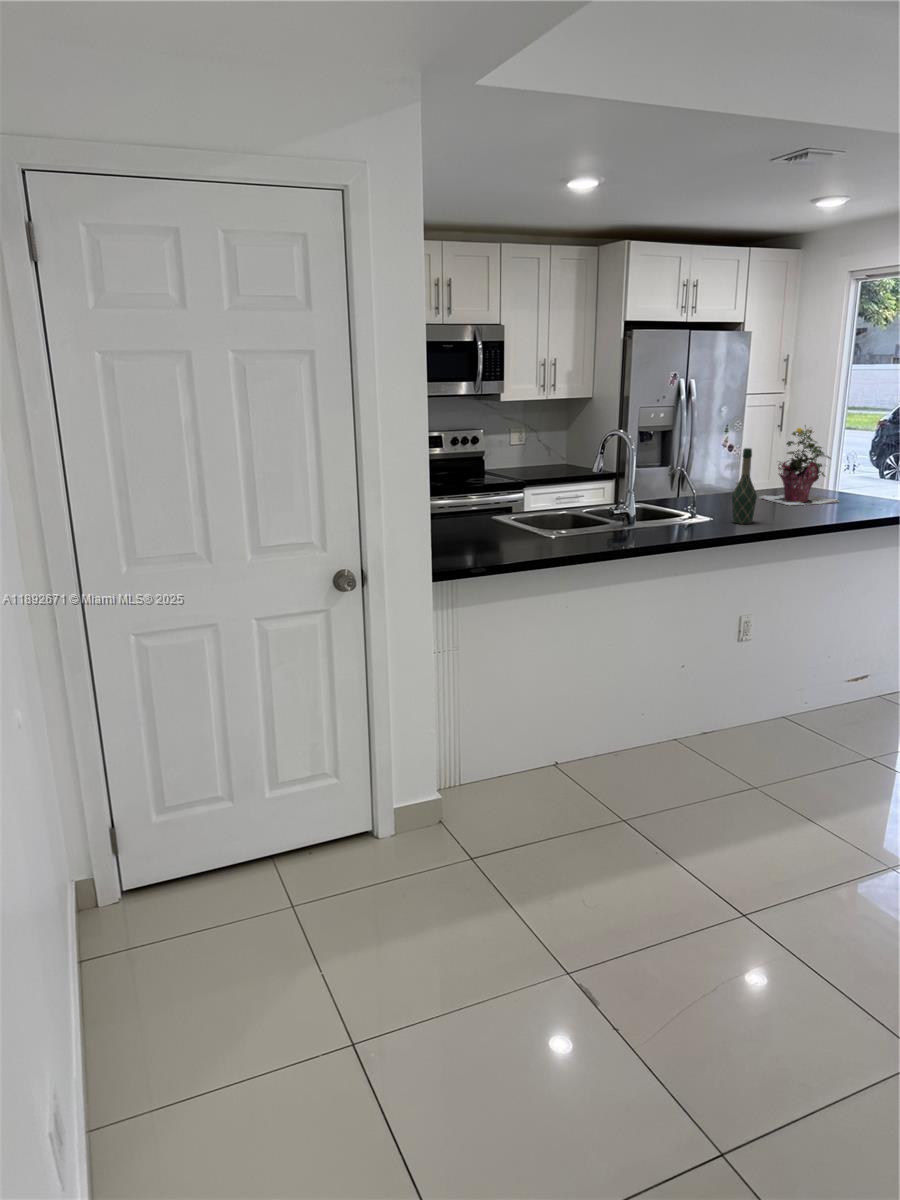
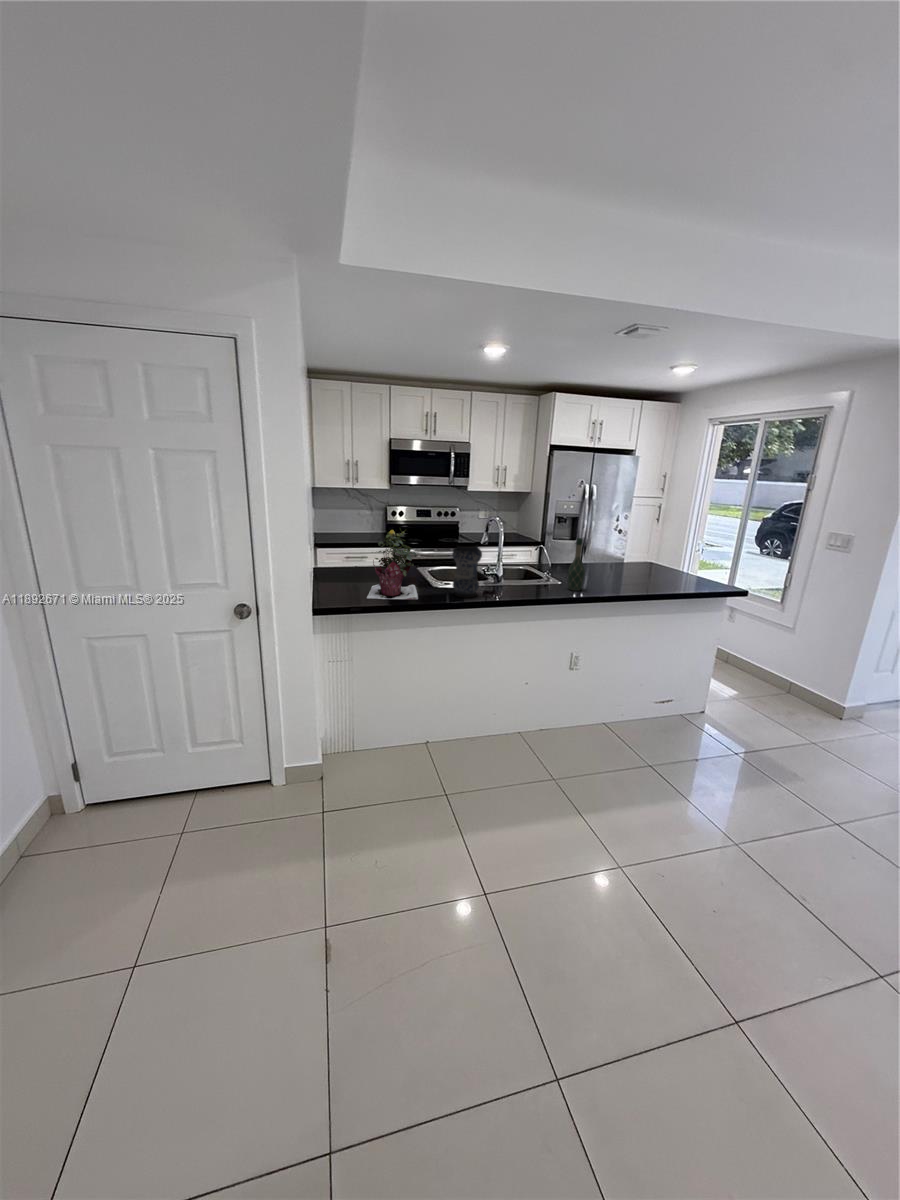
potted plant: present [759,426,840,506] -> present [367,529,418,600]
vase: none [588,463,631,542] -> present [452,542,482,597]

